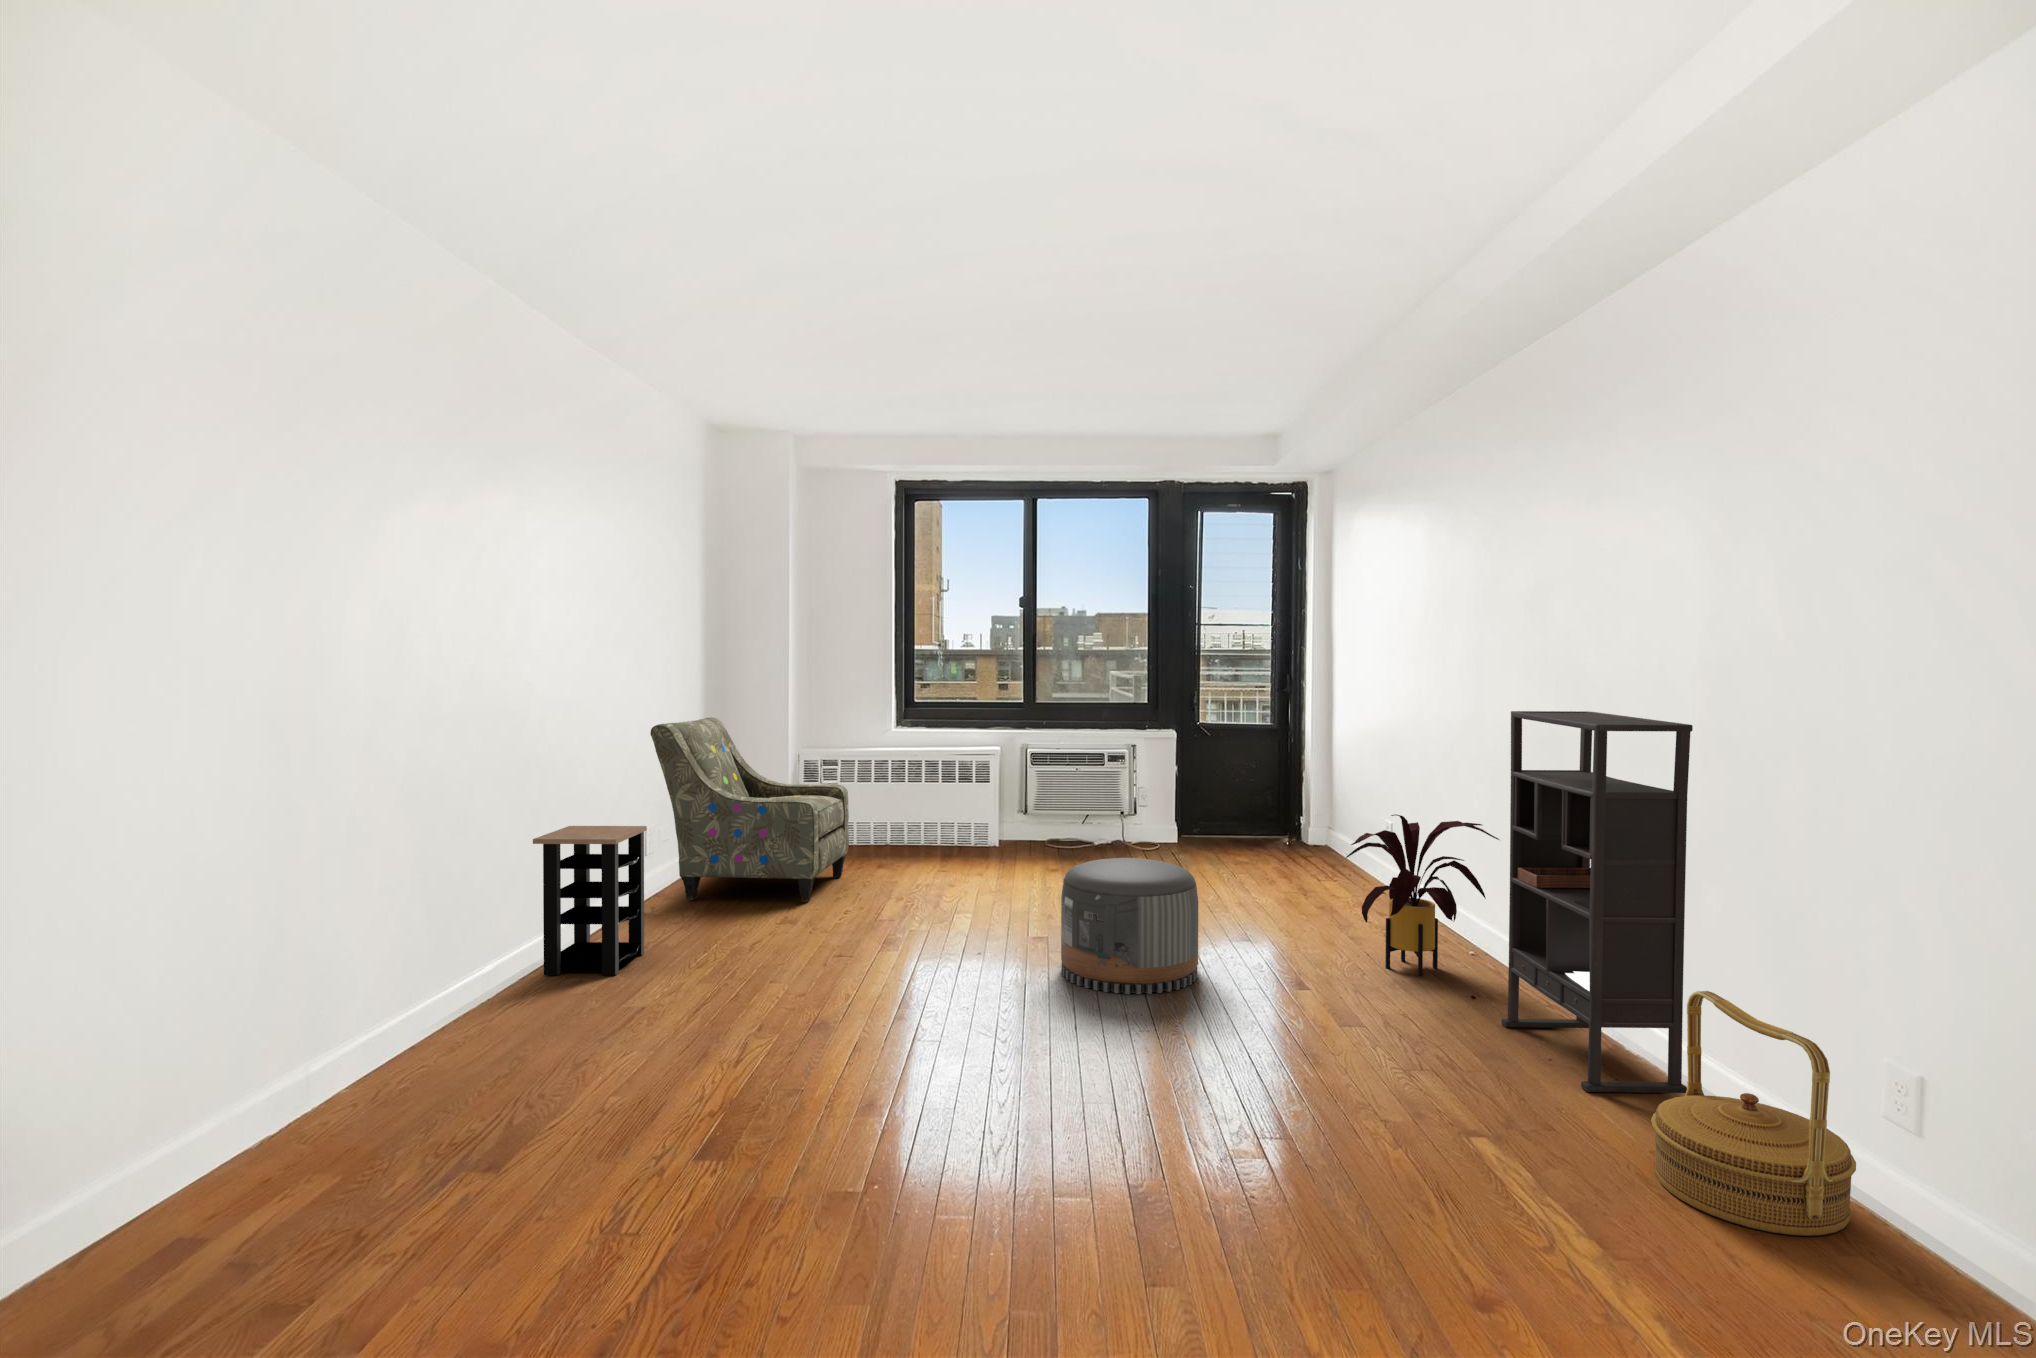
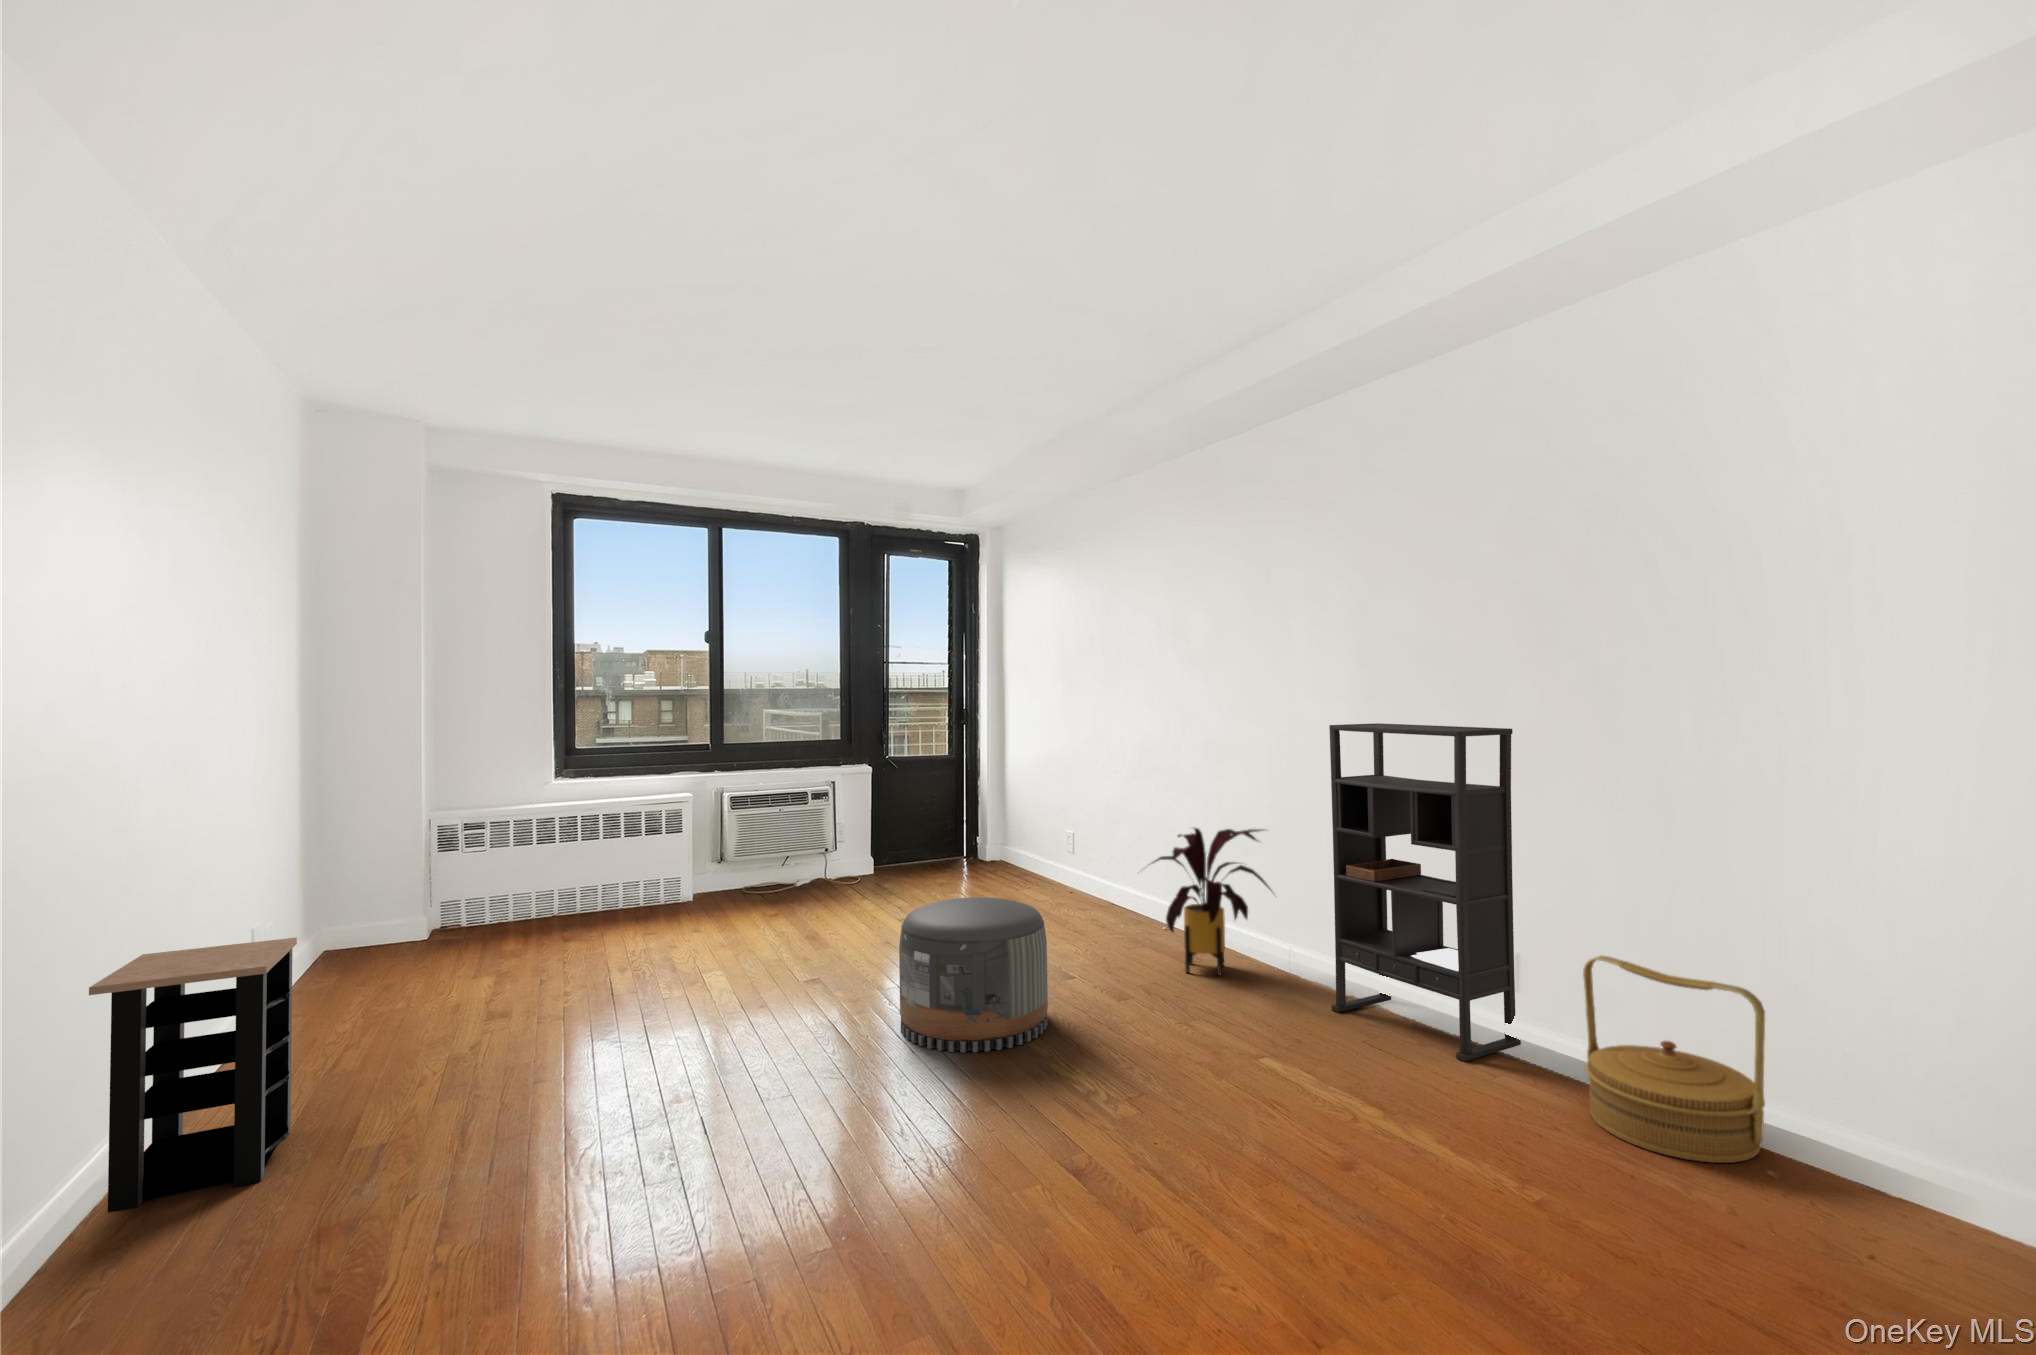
armchair: present [650,717,849,902] -> none [246,776,532,1031]

